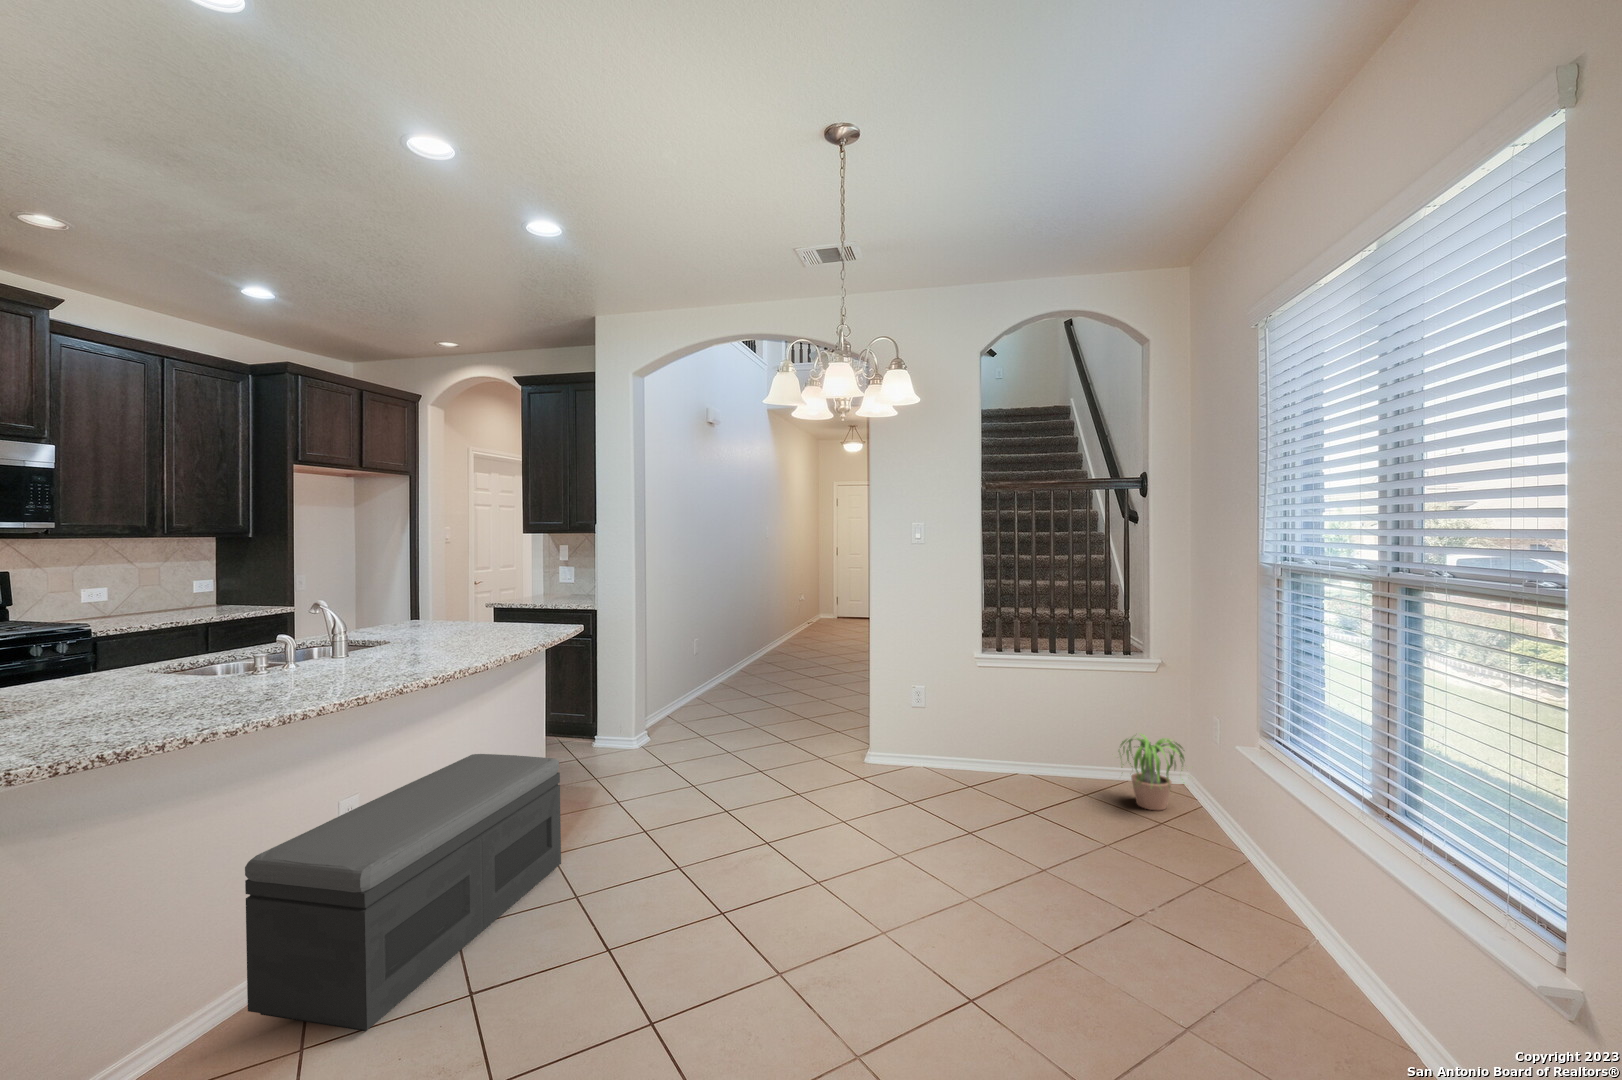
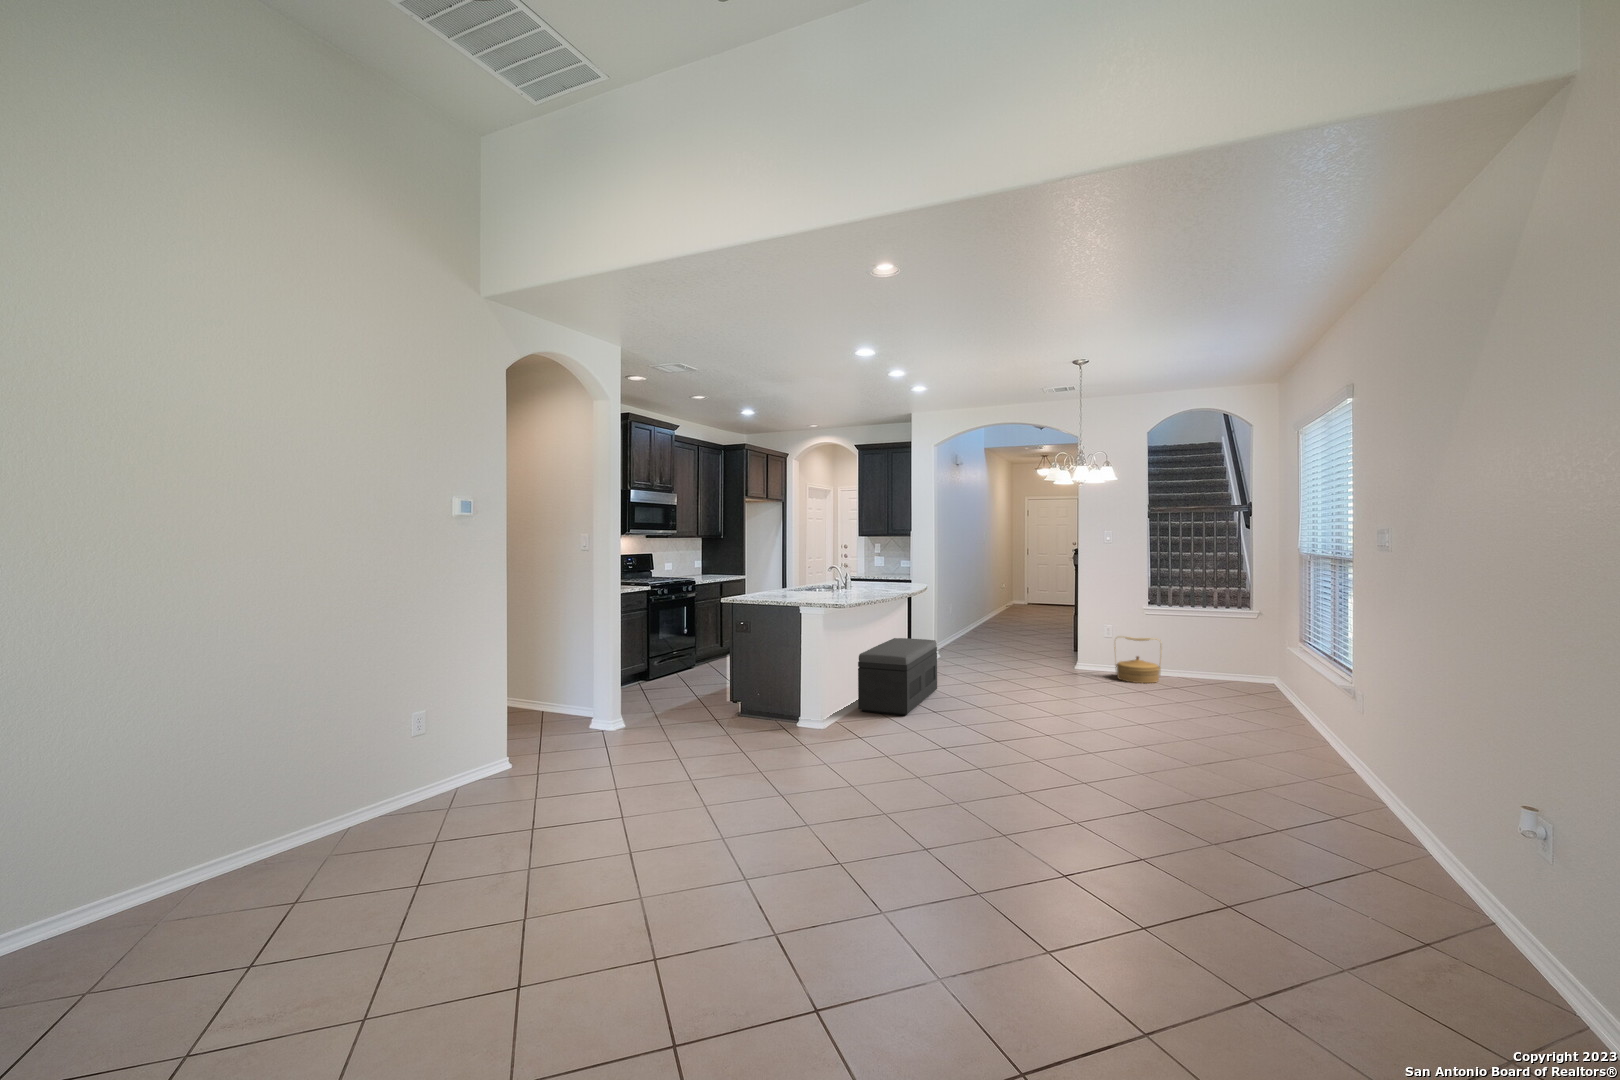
woven basket: none [926,708,1004,797] -> present [1114,637,1161,683]
potted plant: present [1121,734,1185,810] -> none [1229,651,1279,692]

